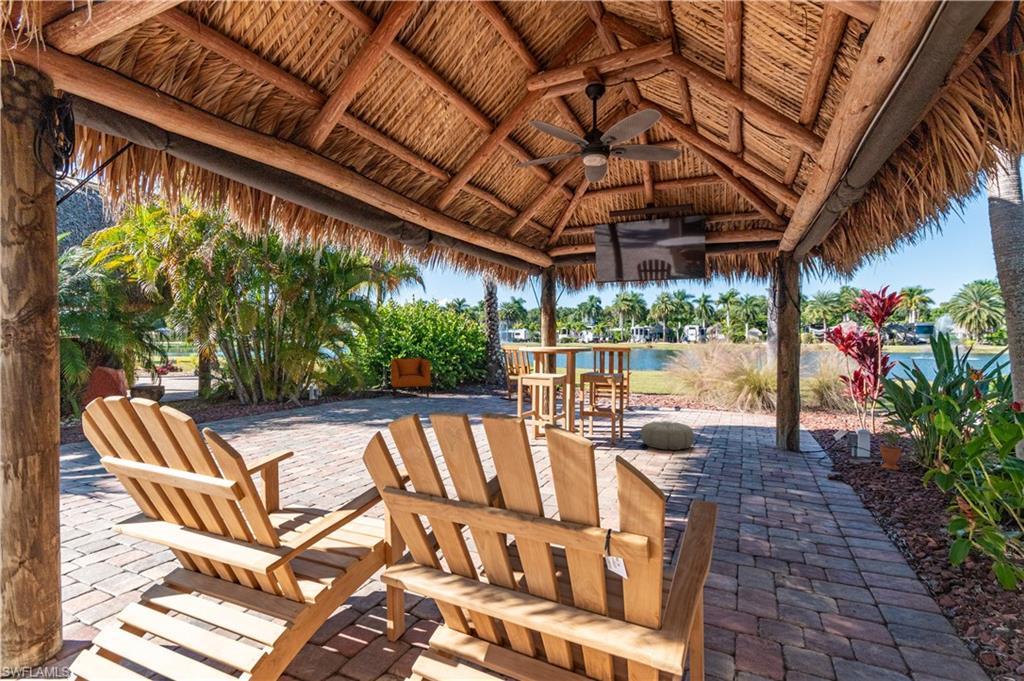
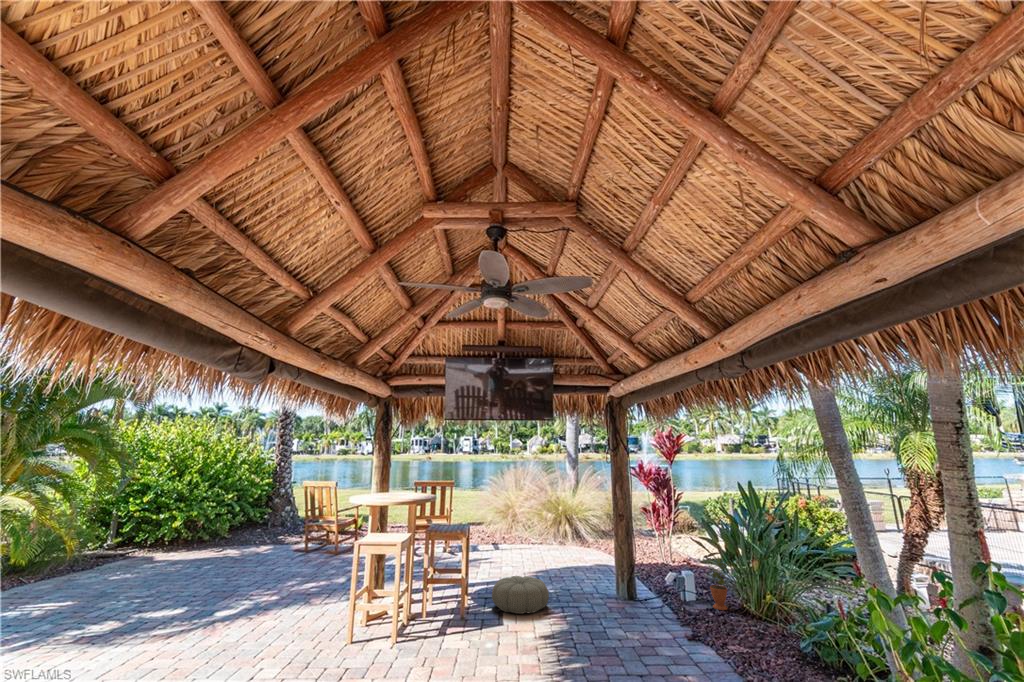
armchair: present [391,357,431,399] -> none [123,495,194,560]

